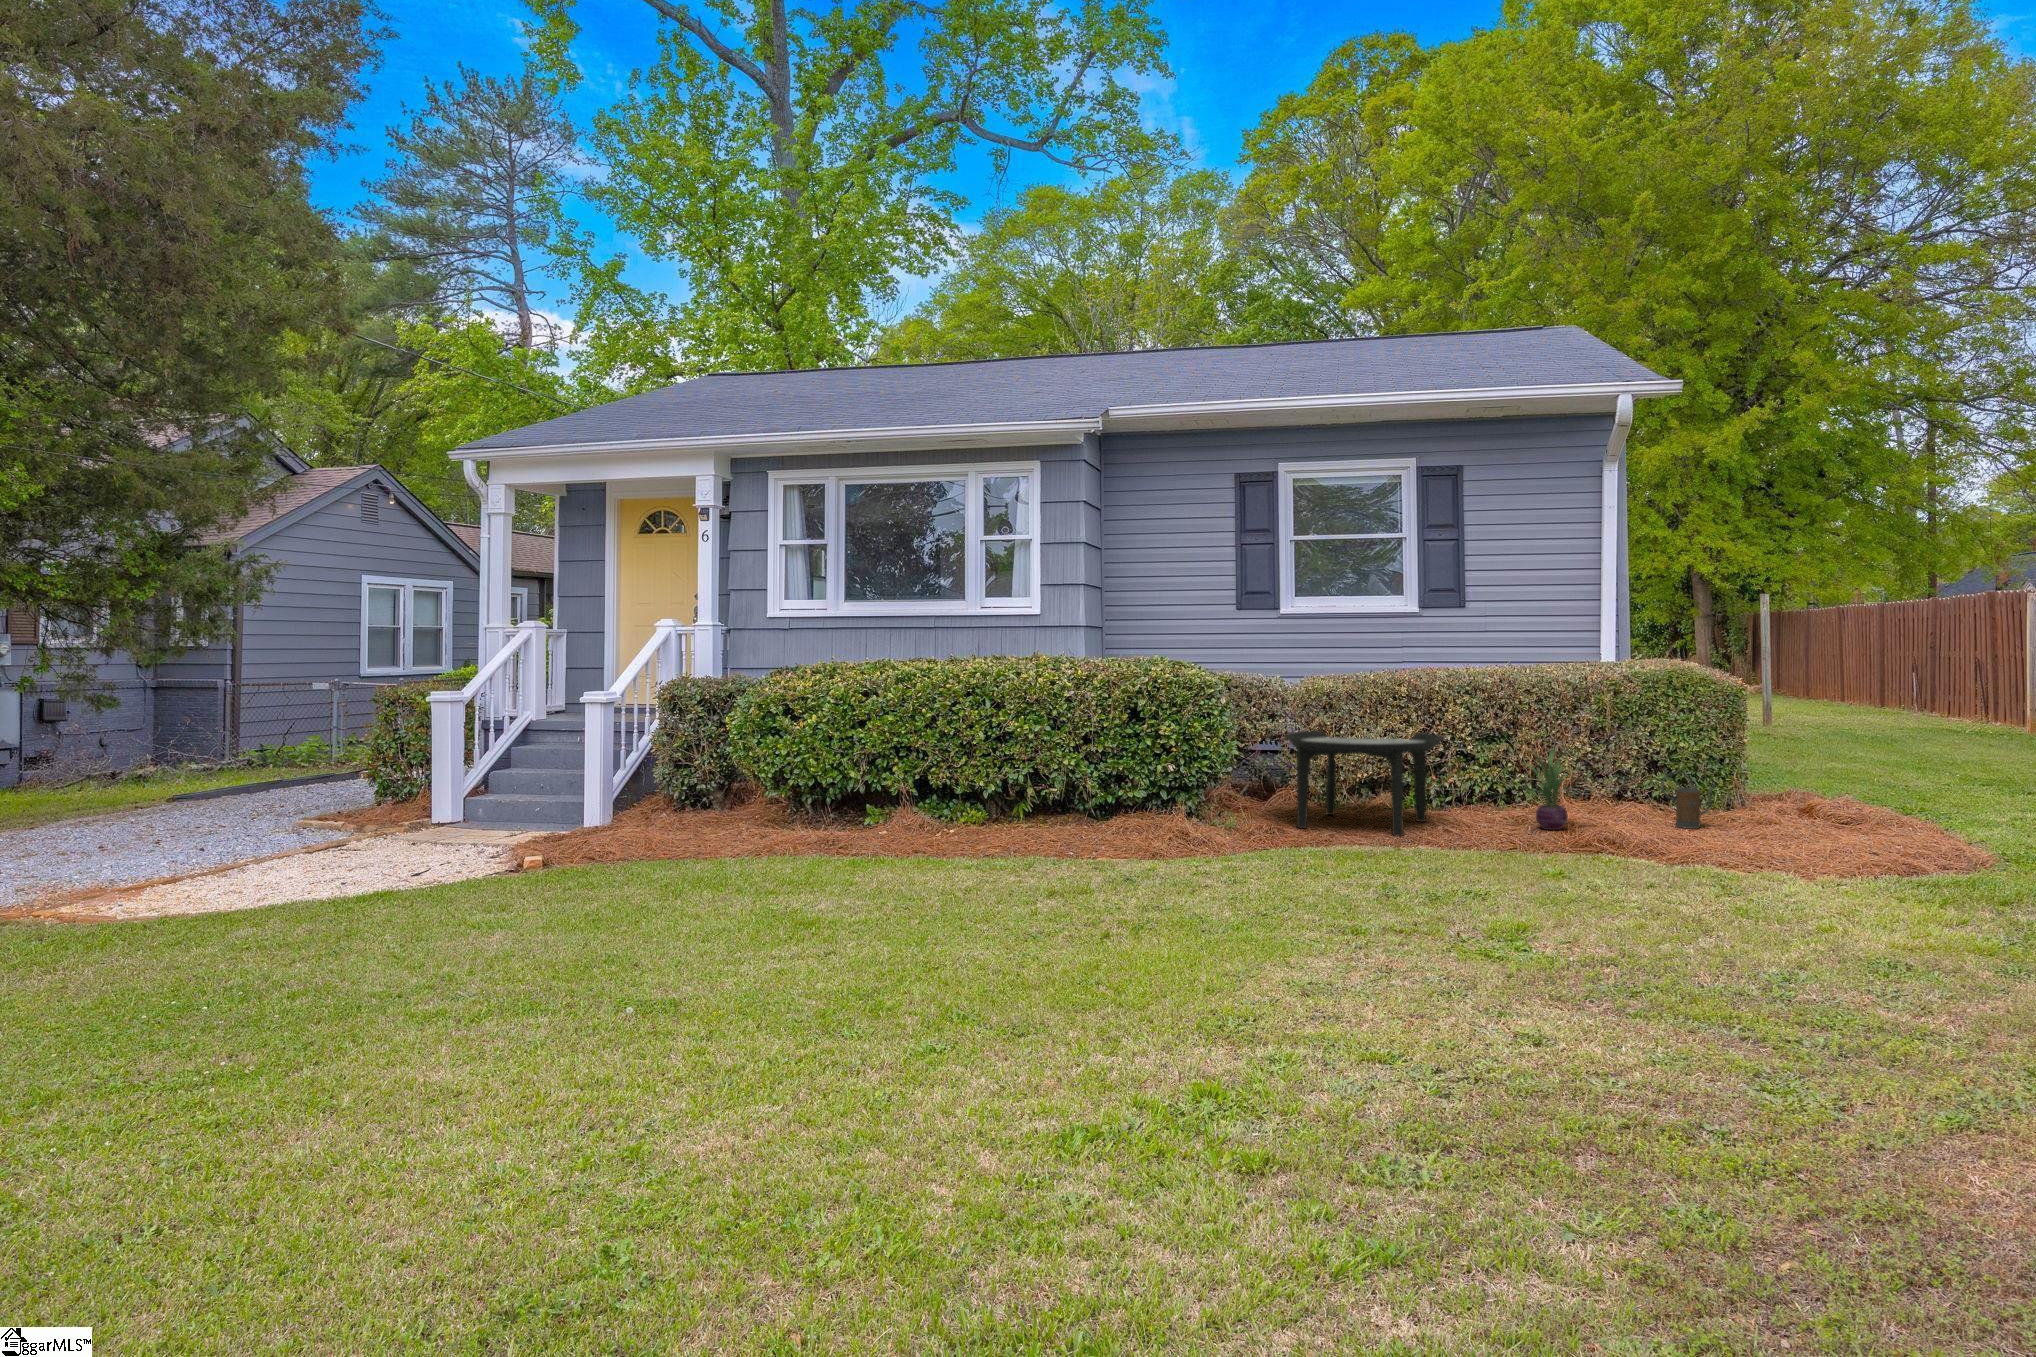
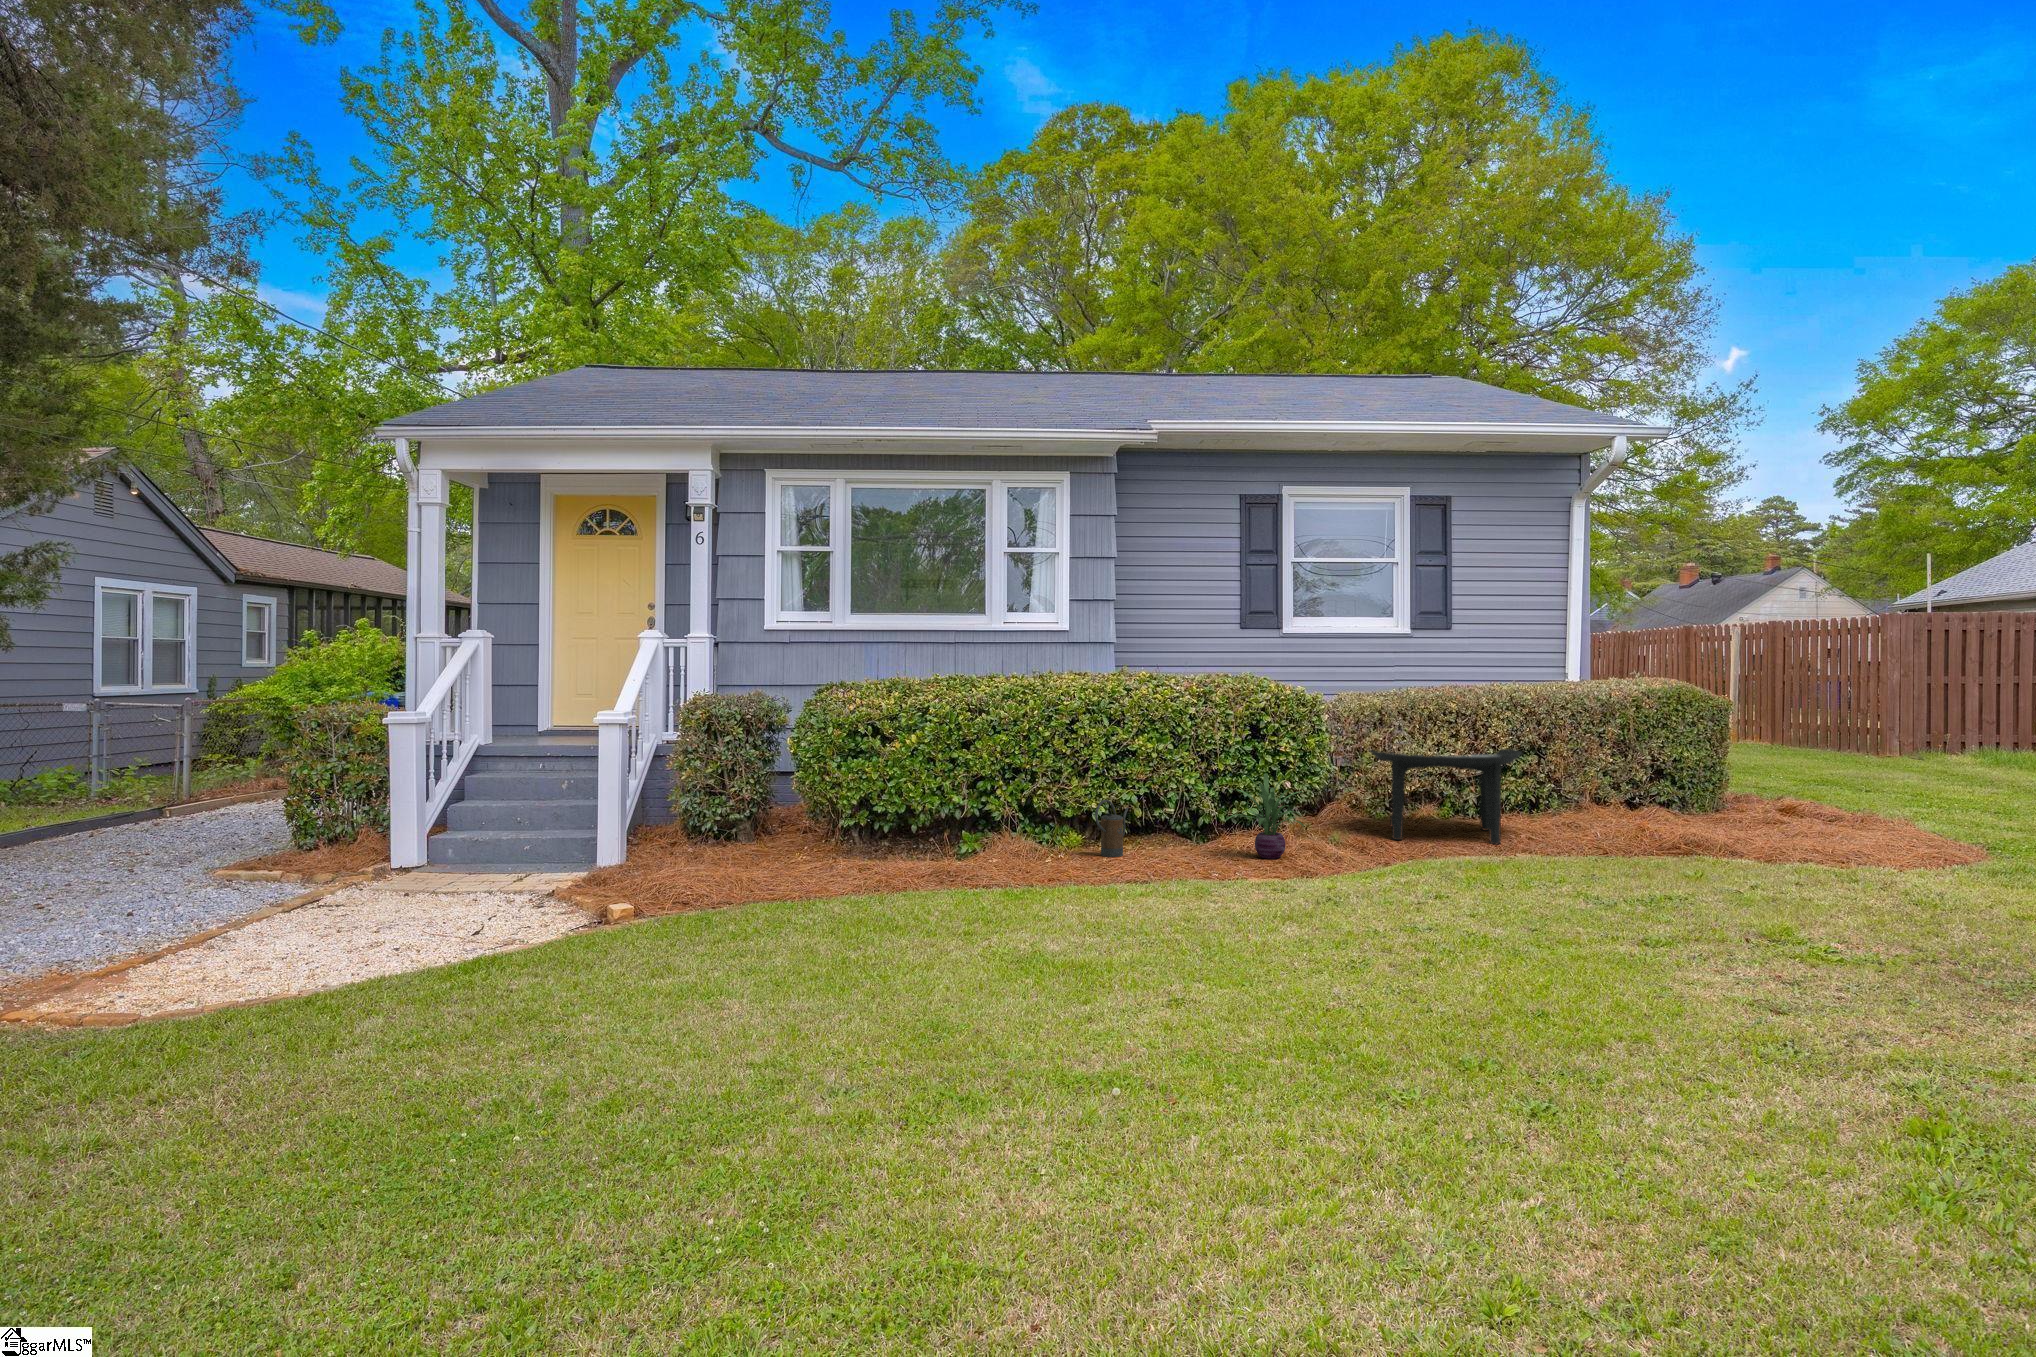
decorative plant: present [1523,748,1568,830] -> present [1226,774,1306,859]
watering can: present [1661,771,1715,829] -> present [1095,800,1128,857]

